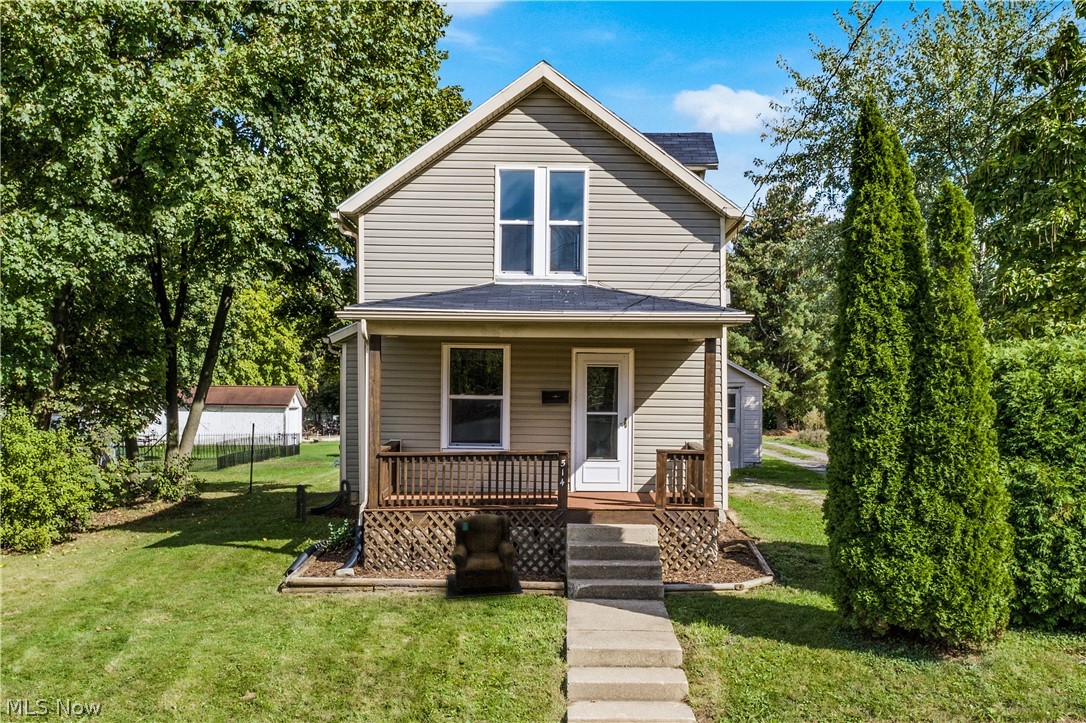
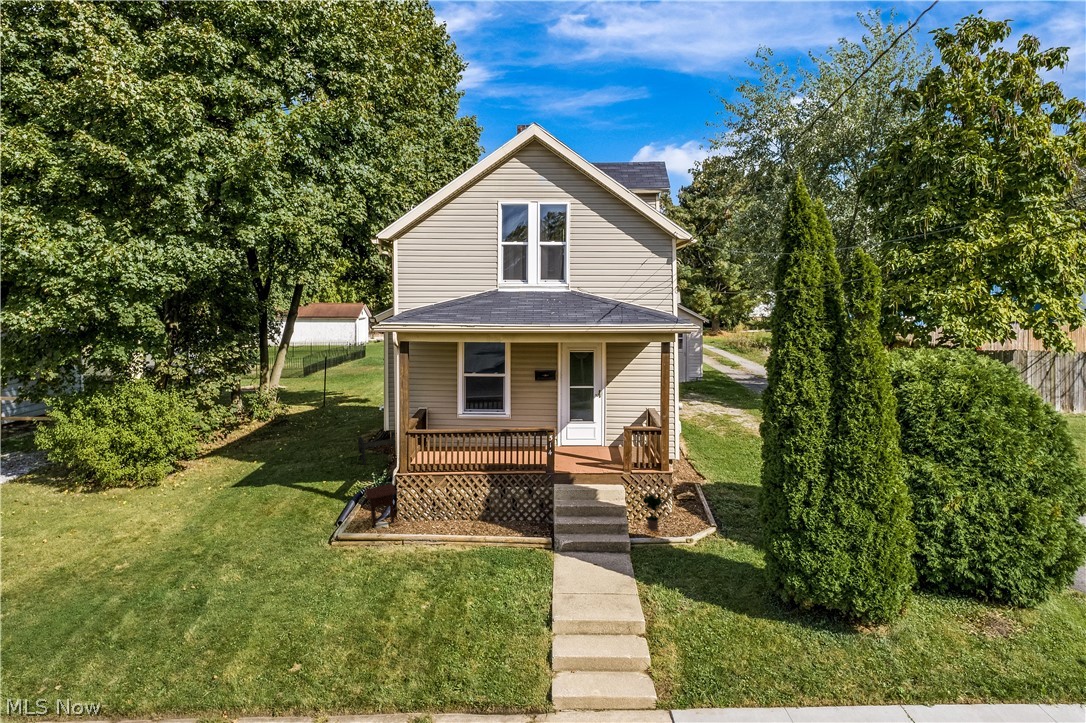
armchair: present [446,514,523,598] -> none [460,479,519,550]
side table: none [317,526,360,580] -> present [365,484,397,527]
potted plant: none [684,527,721,581] -> present [643,494,667,531]

